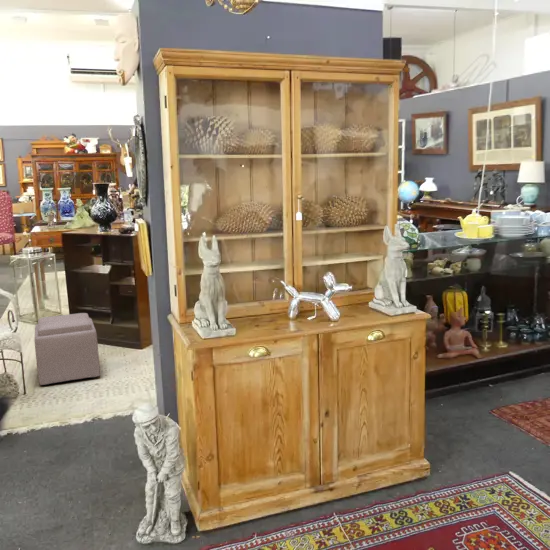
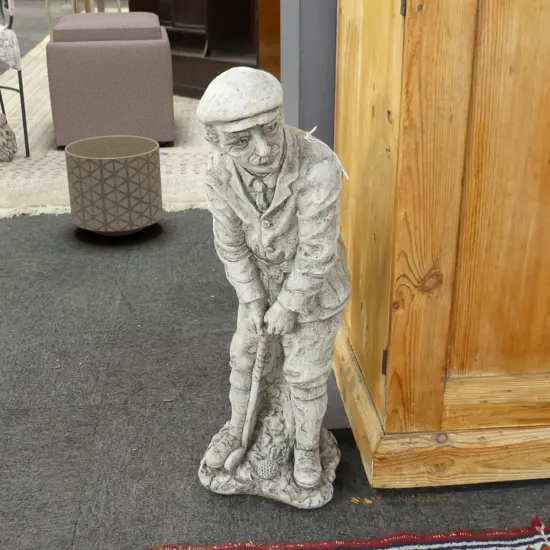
planter: none [57,388,103,436] -> present [65,136,163,236]

